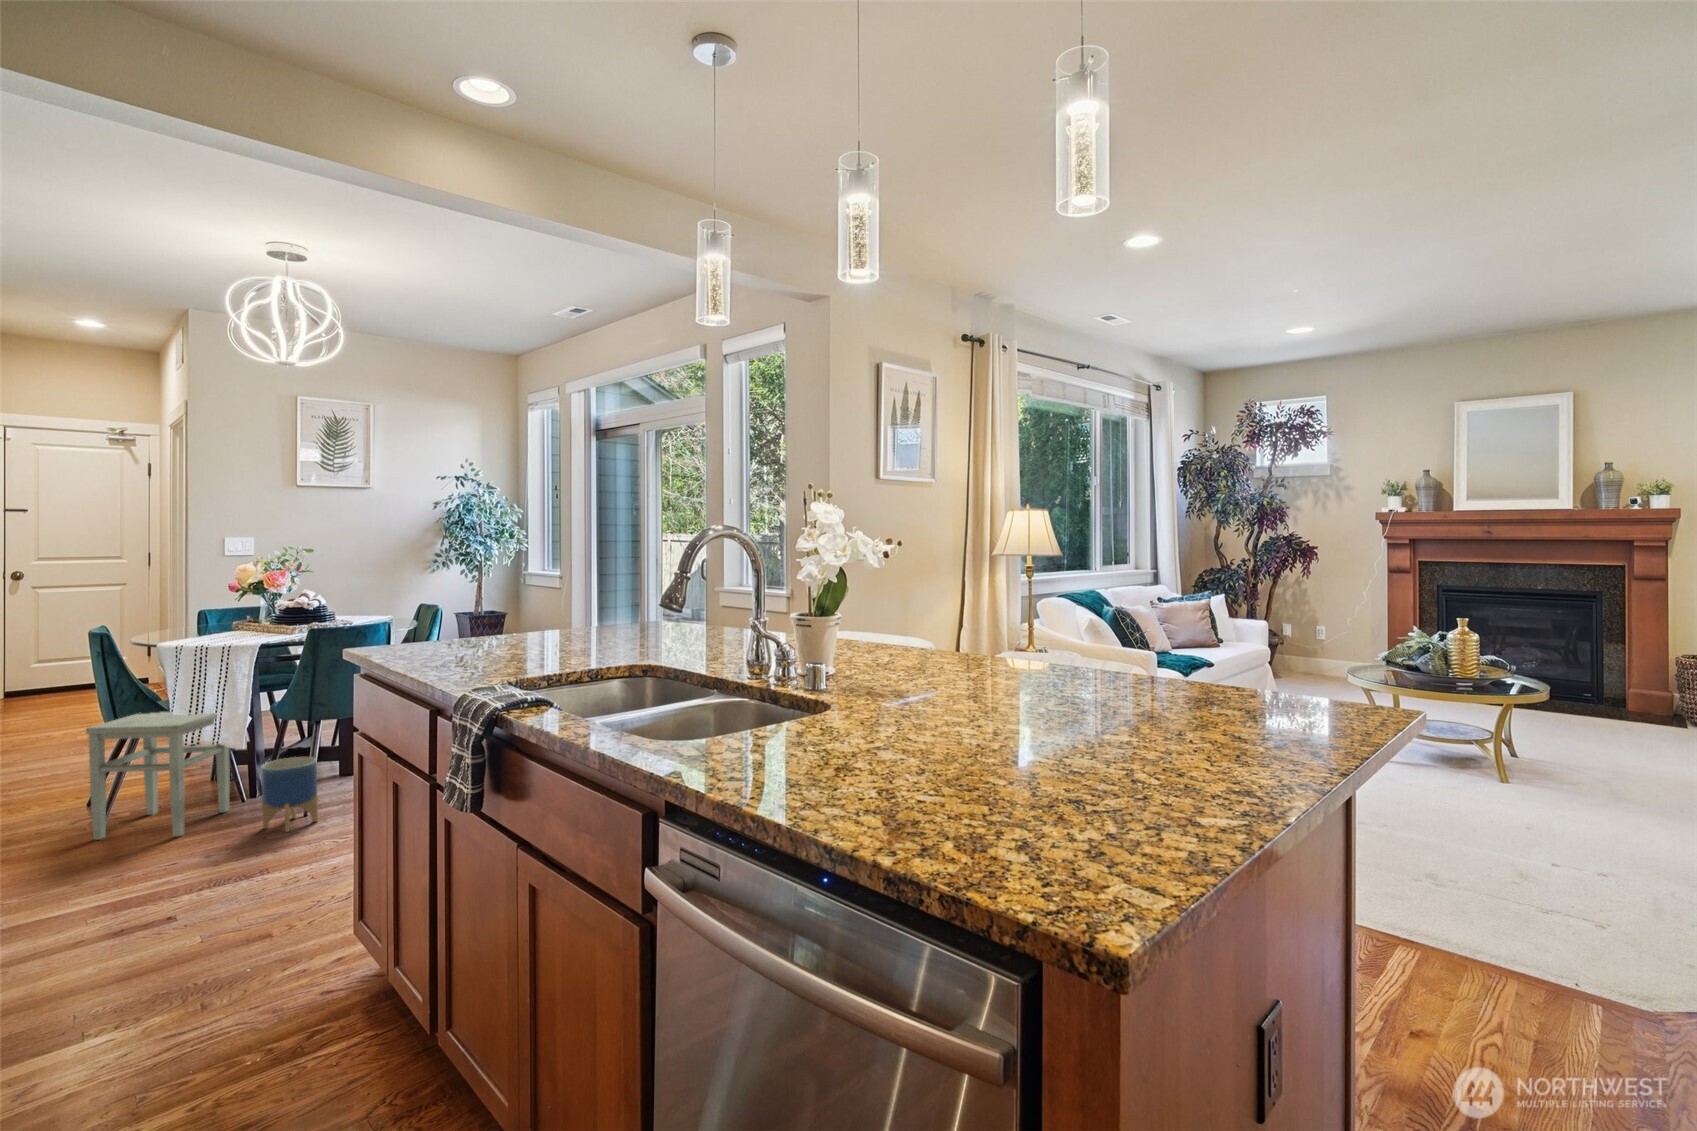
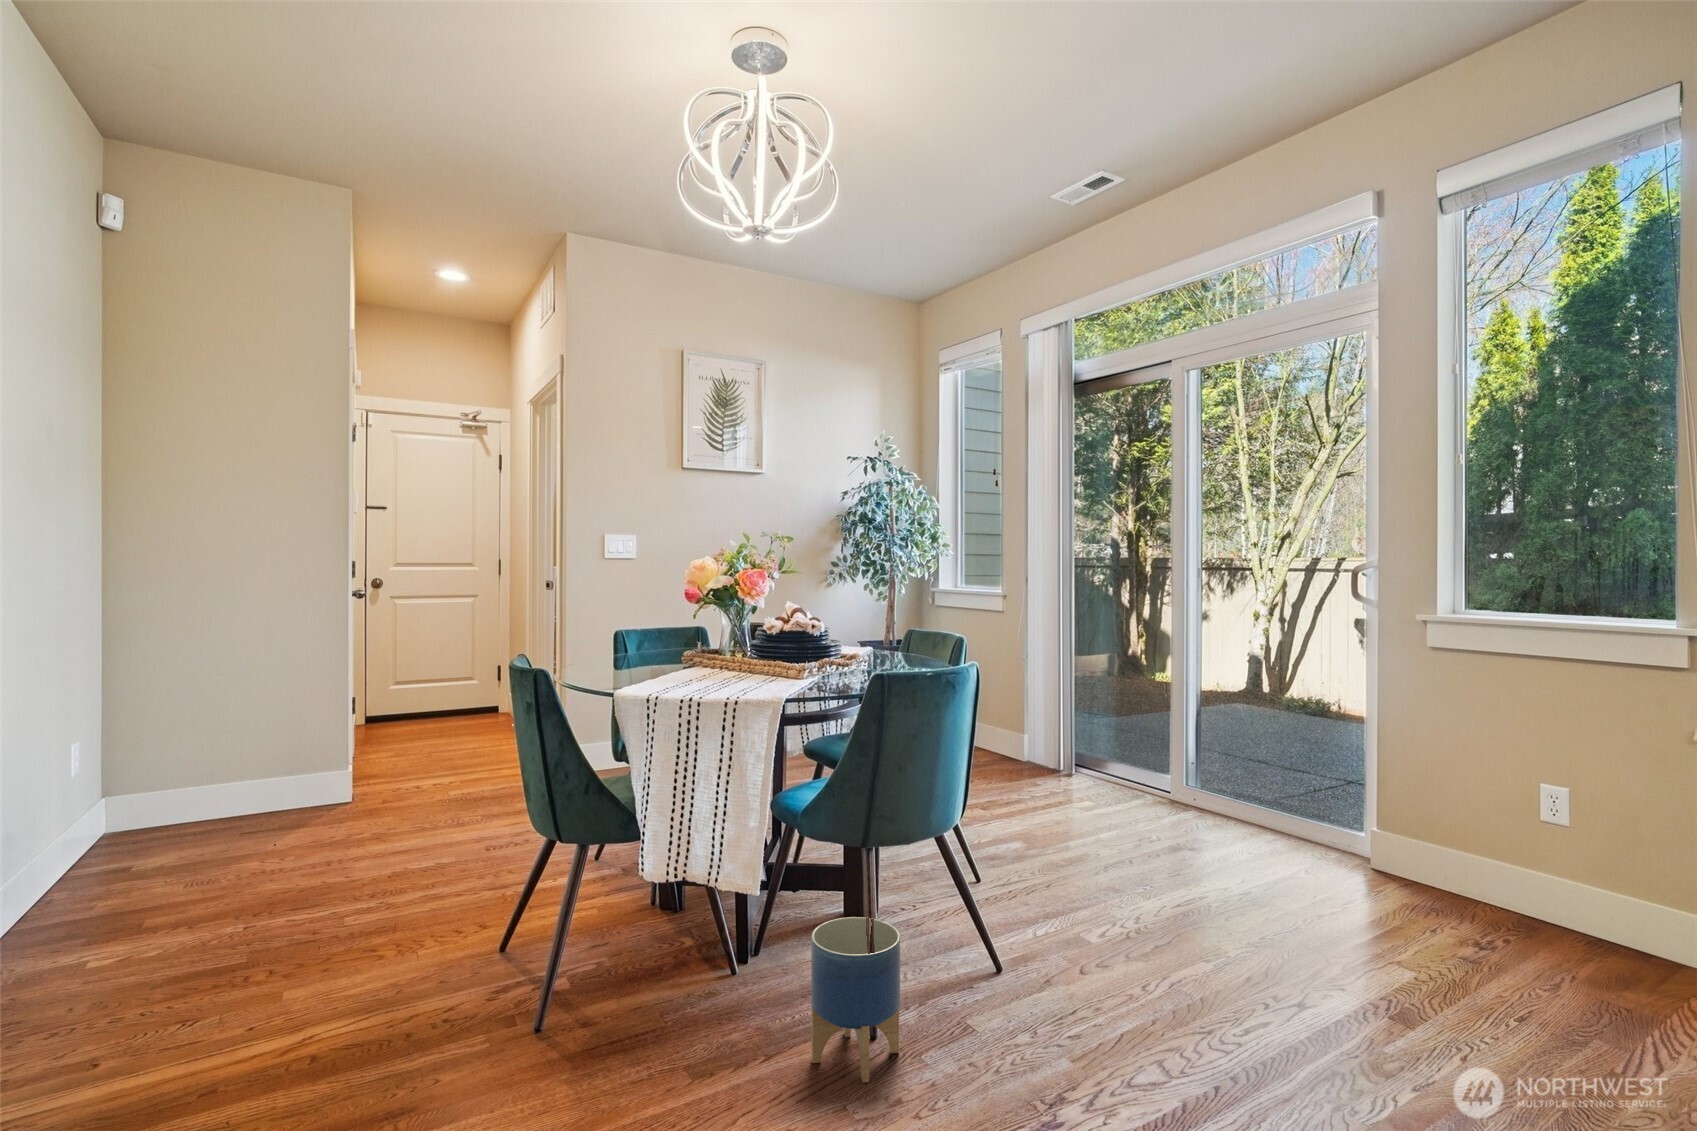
stool: present [86,712,230,840] -> none [532,806,727,1069]

